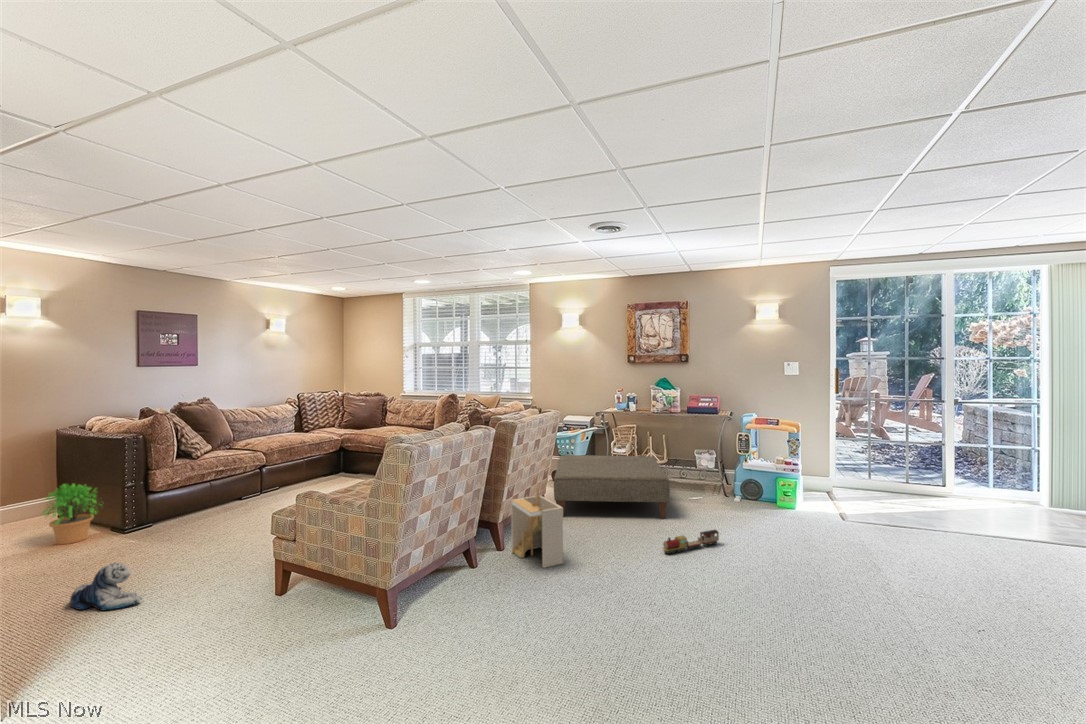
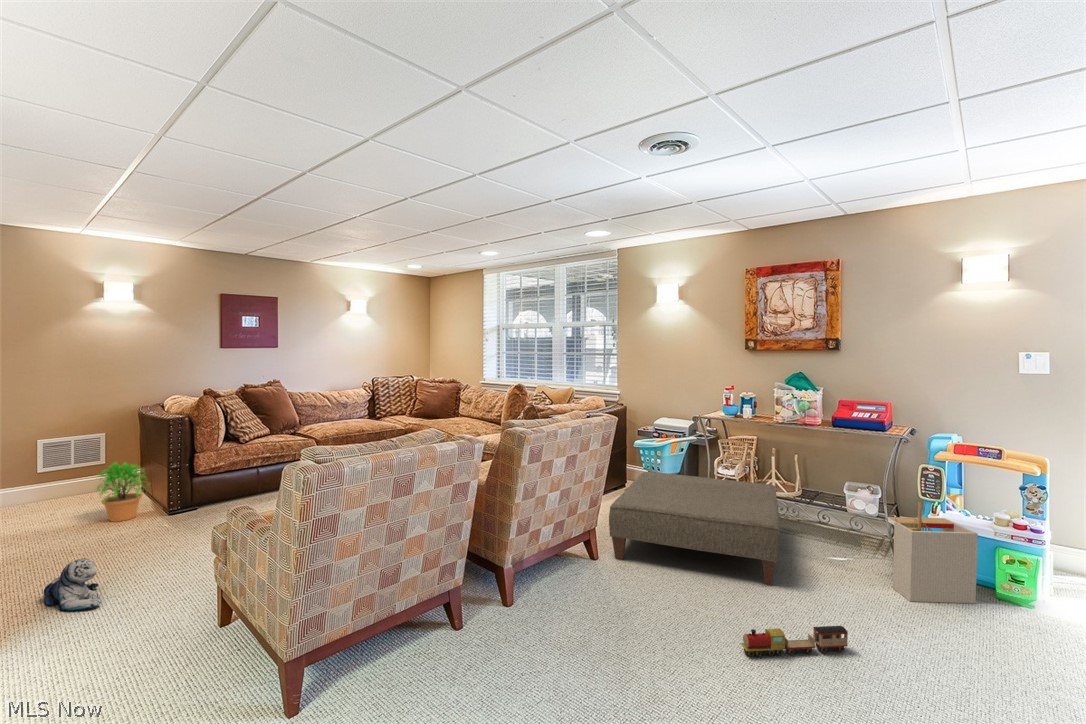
storage bin: present [511,488,563,568] -> present [888,502,978,604]

